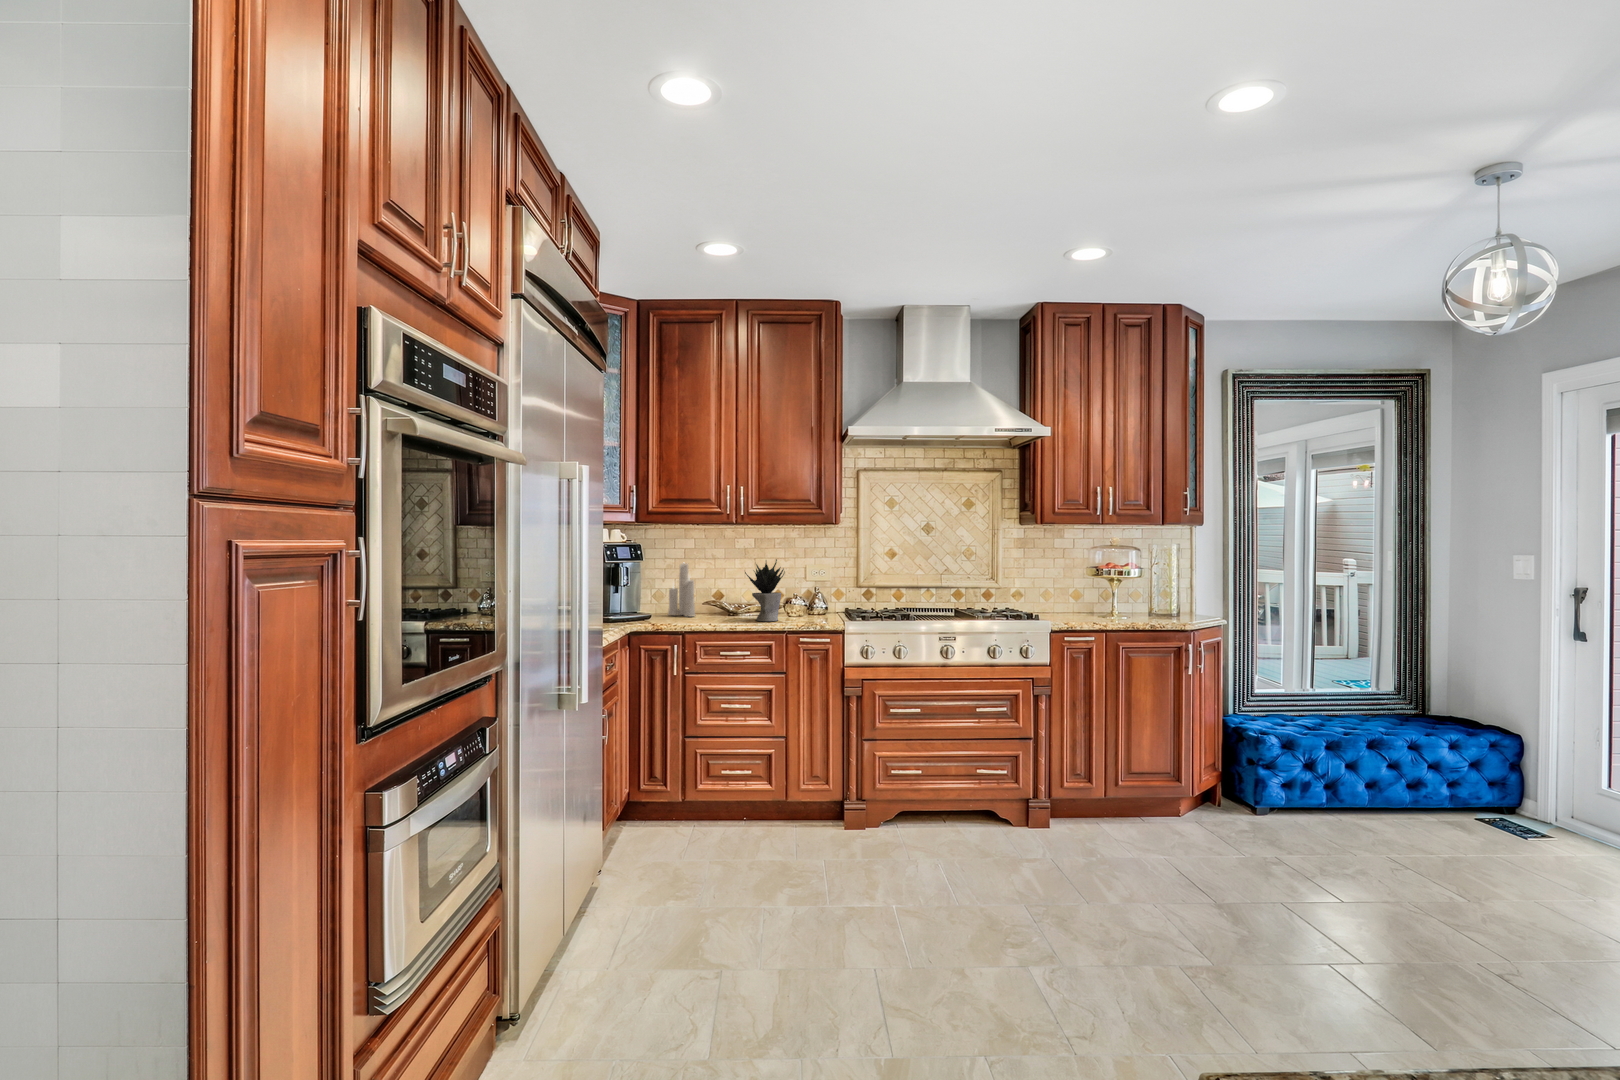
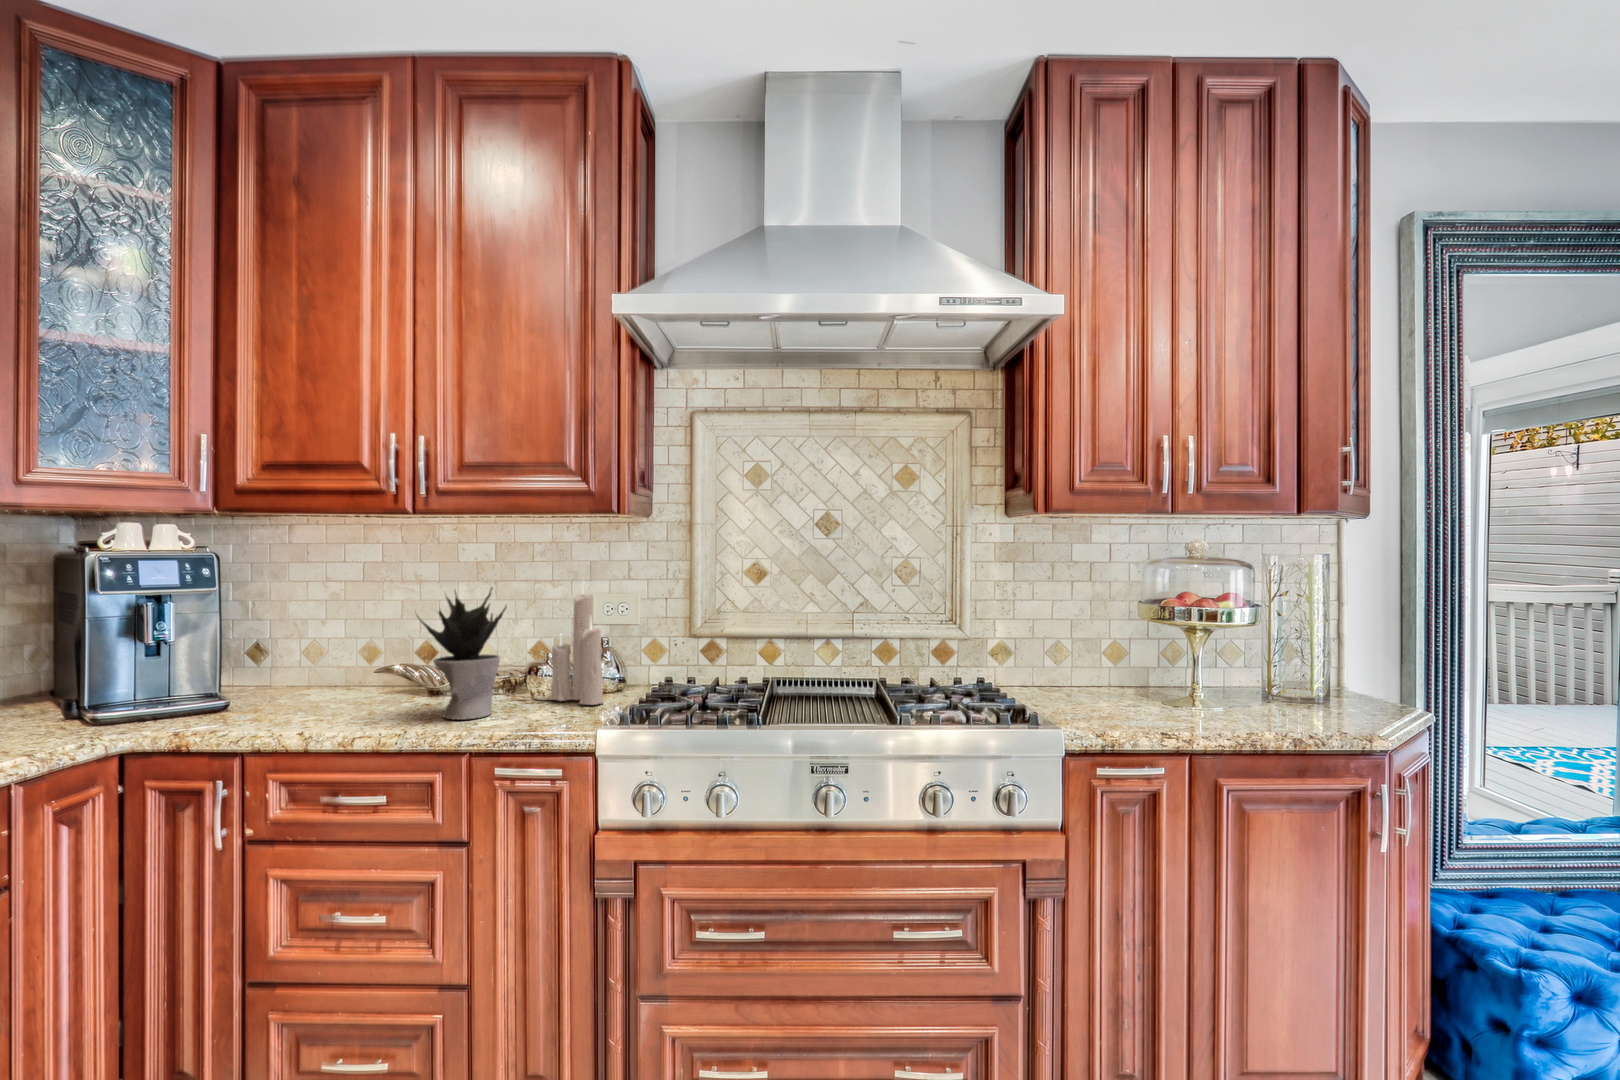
candle: present [668,563,695,617] -> present [549,585,604,705]

